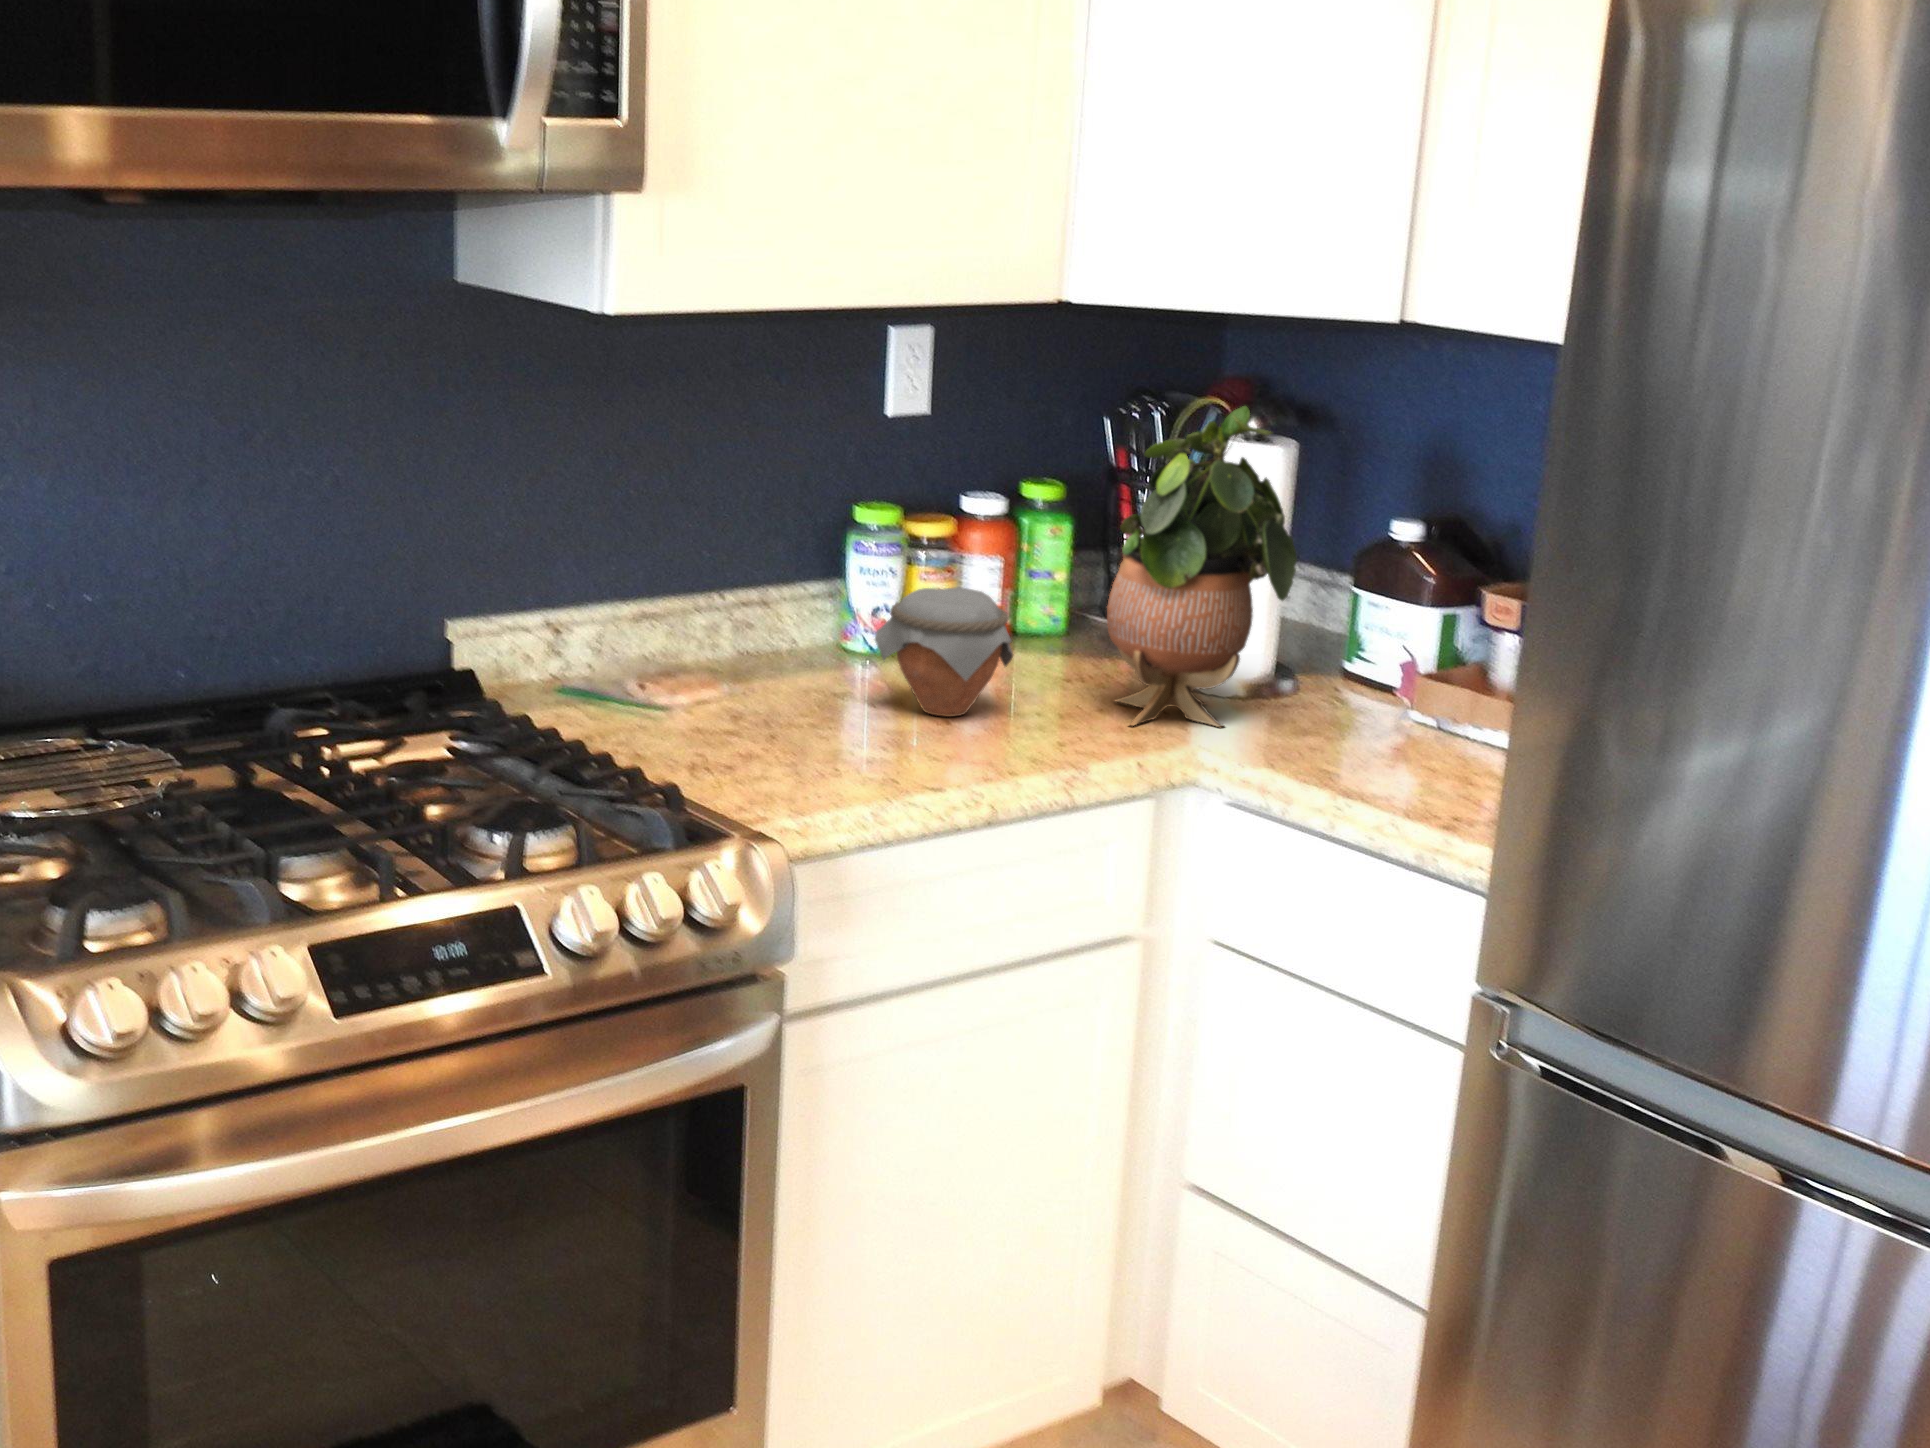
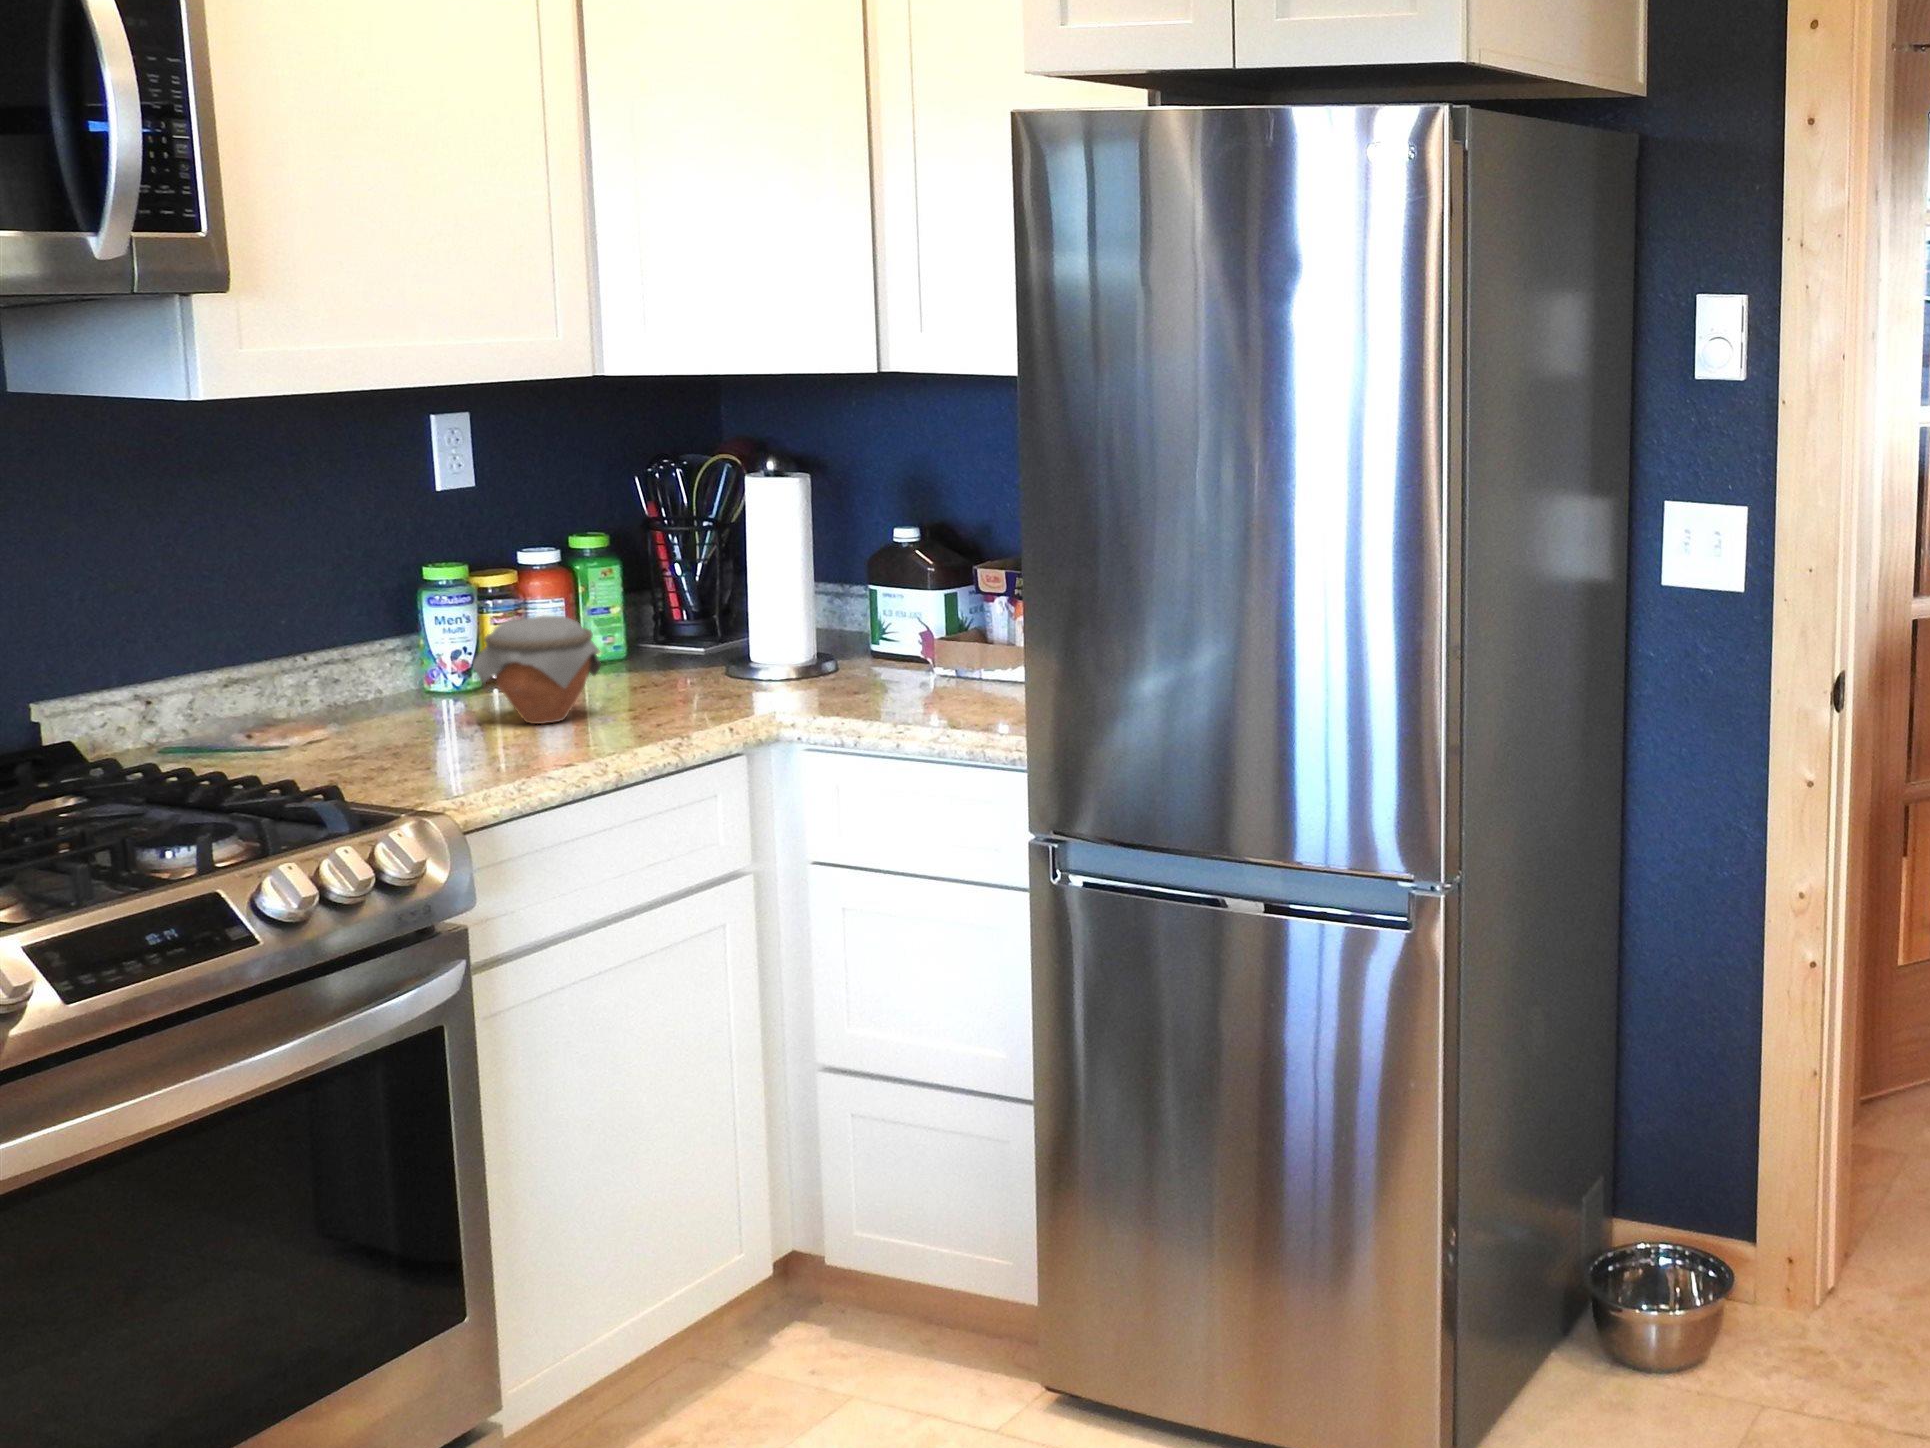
potted plant: present [1107,406,1297,727] -> none [676,443,830,708]

